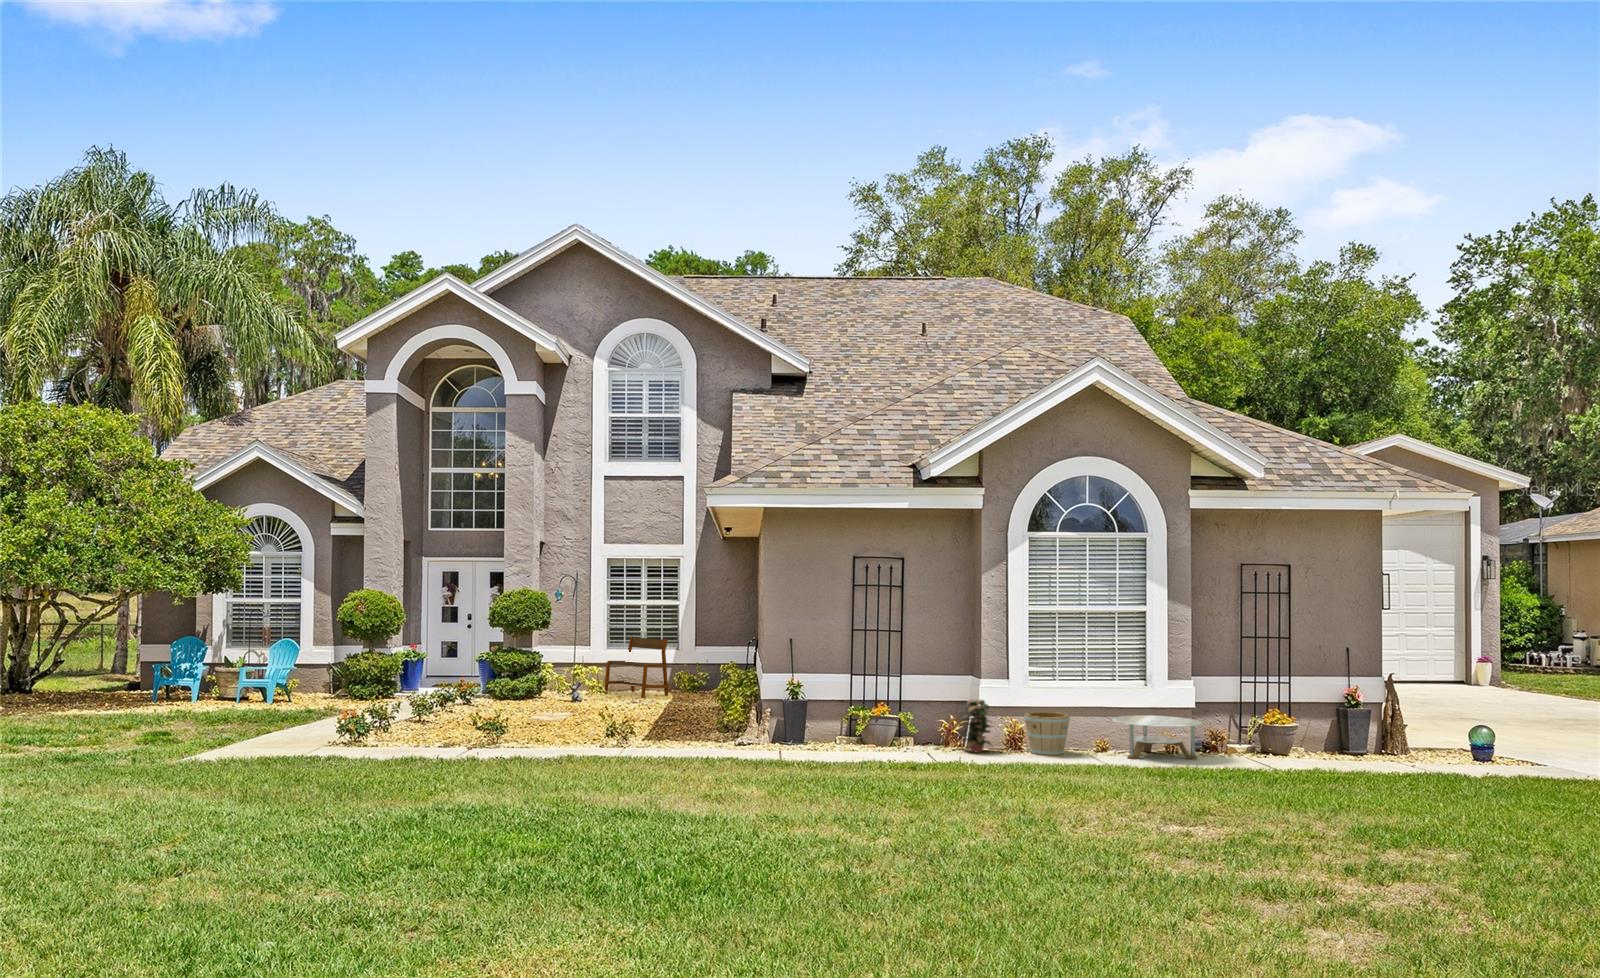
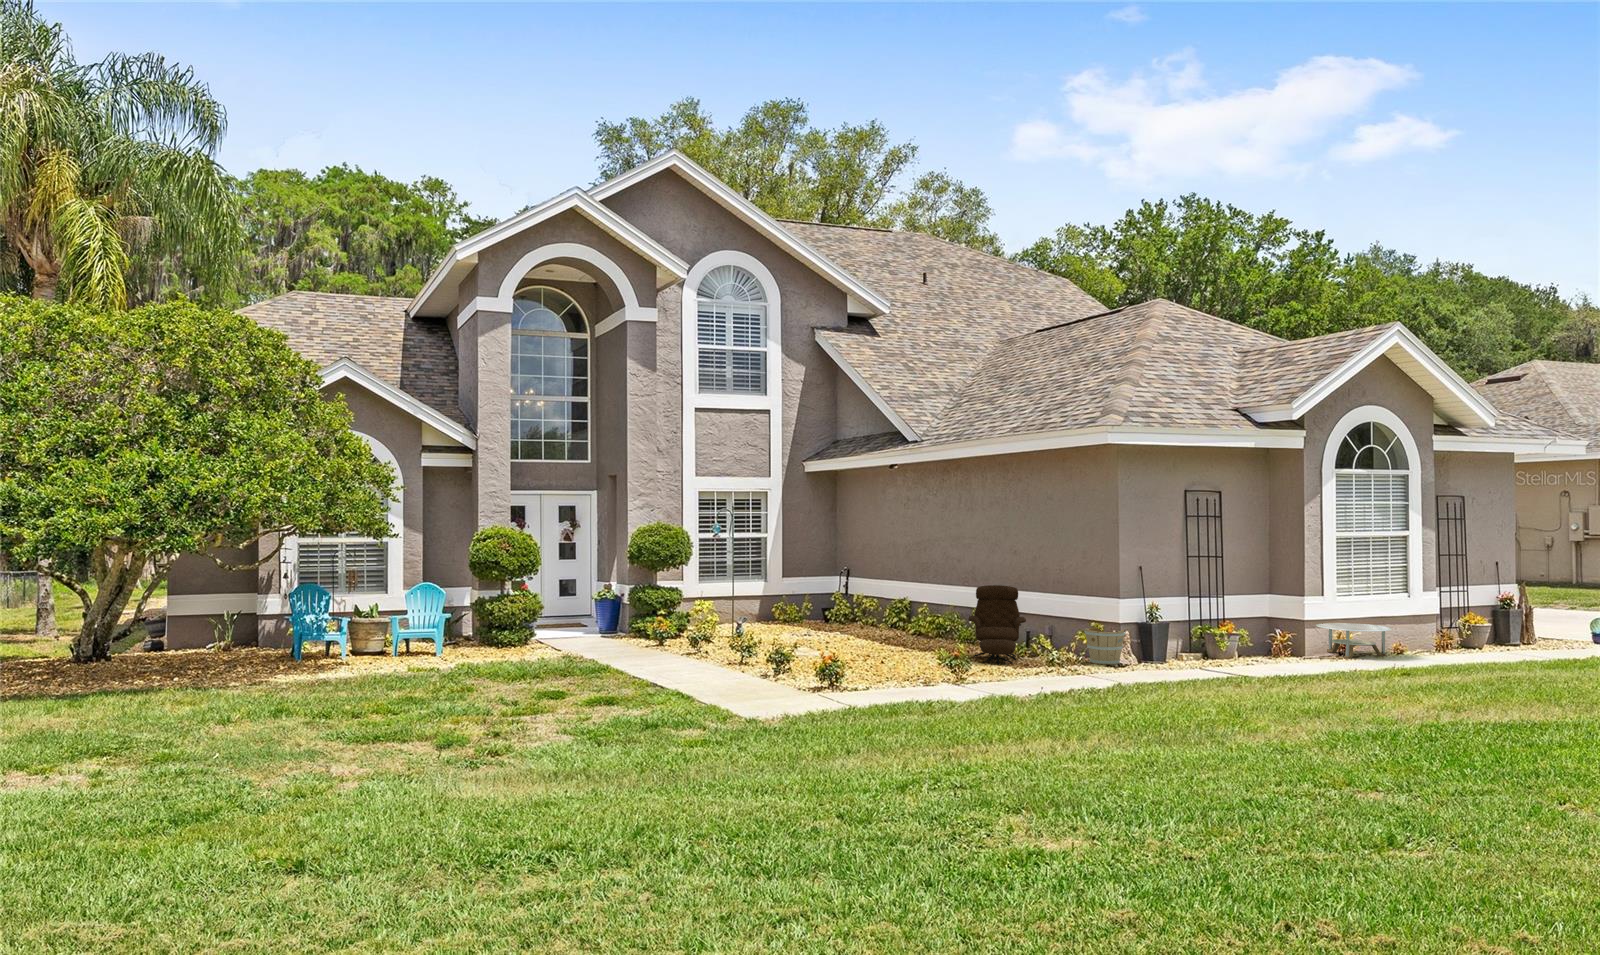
bench: present [604,637,669,698] -> none [706,569,773,629]
lounge chair: none [688,656,767,741] -> present [968,585,1026,665]
decorative plant: present [963,700,992,752] -> none [1212,616,1246,661]
wooden bucket: present [1024,711,1071,755] -> present [1085,628,1126,665]

